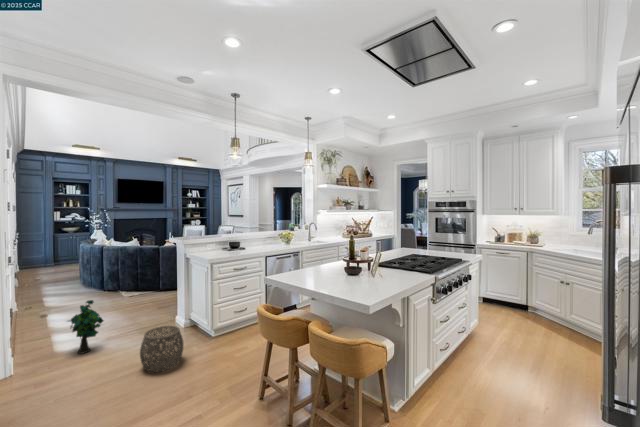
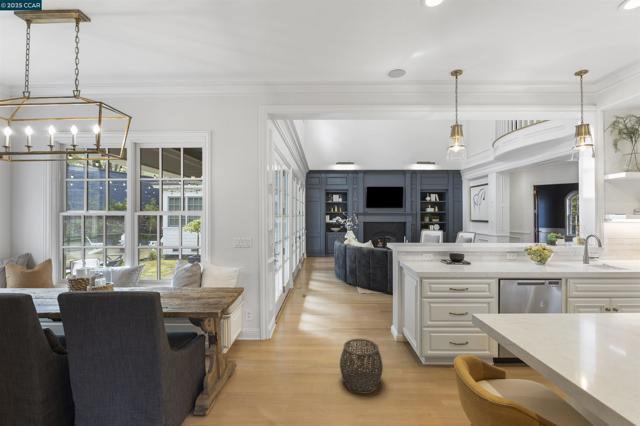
decorative plant: present [69,300,104,354] -> none [300,294,326,340]

